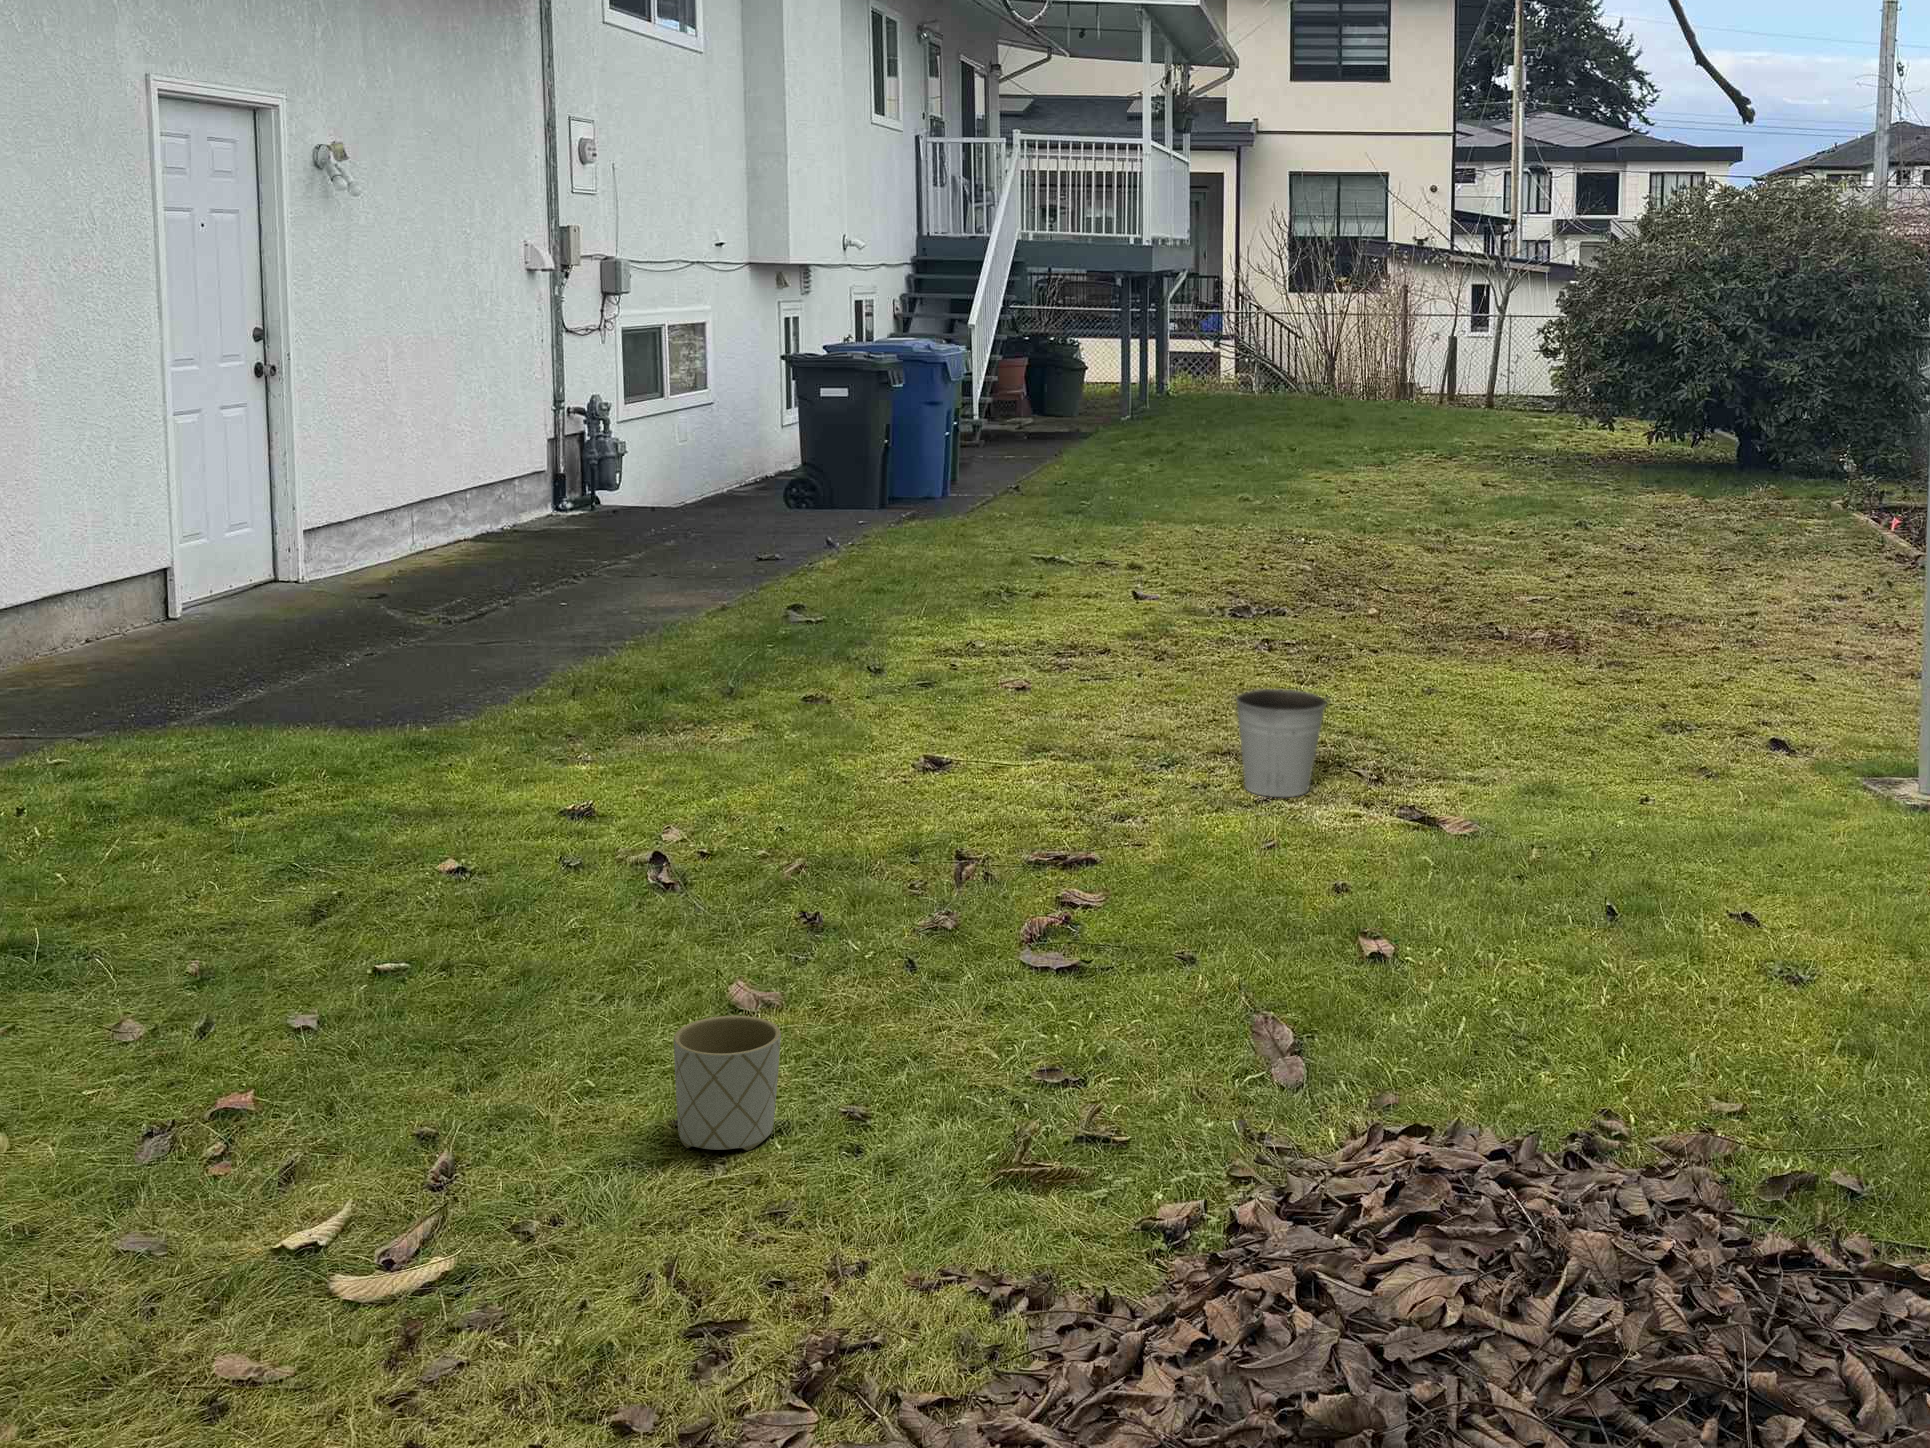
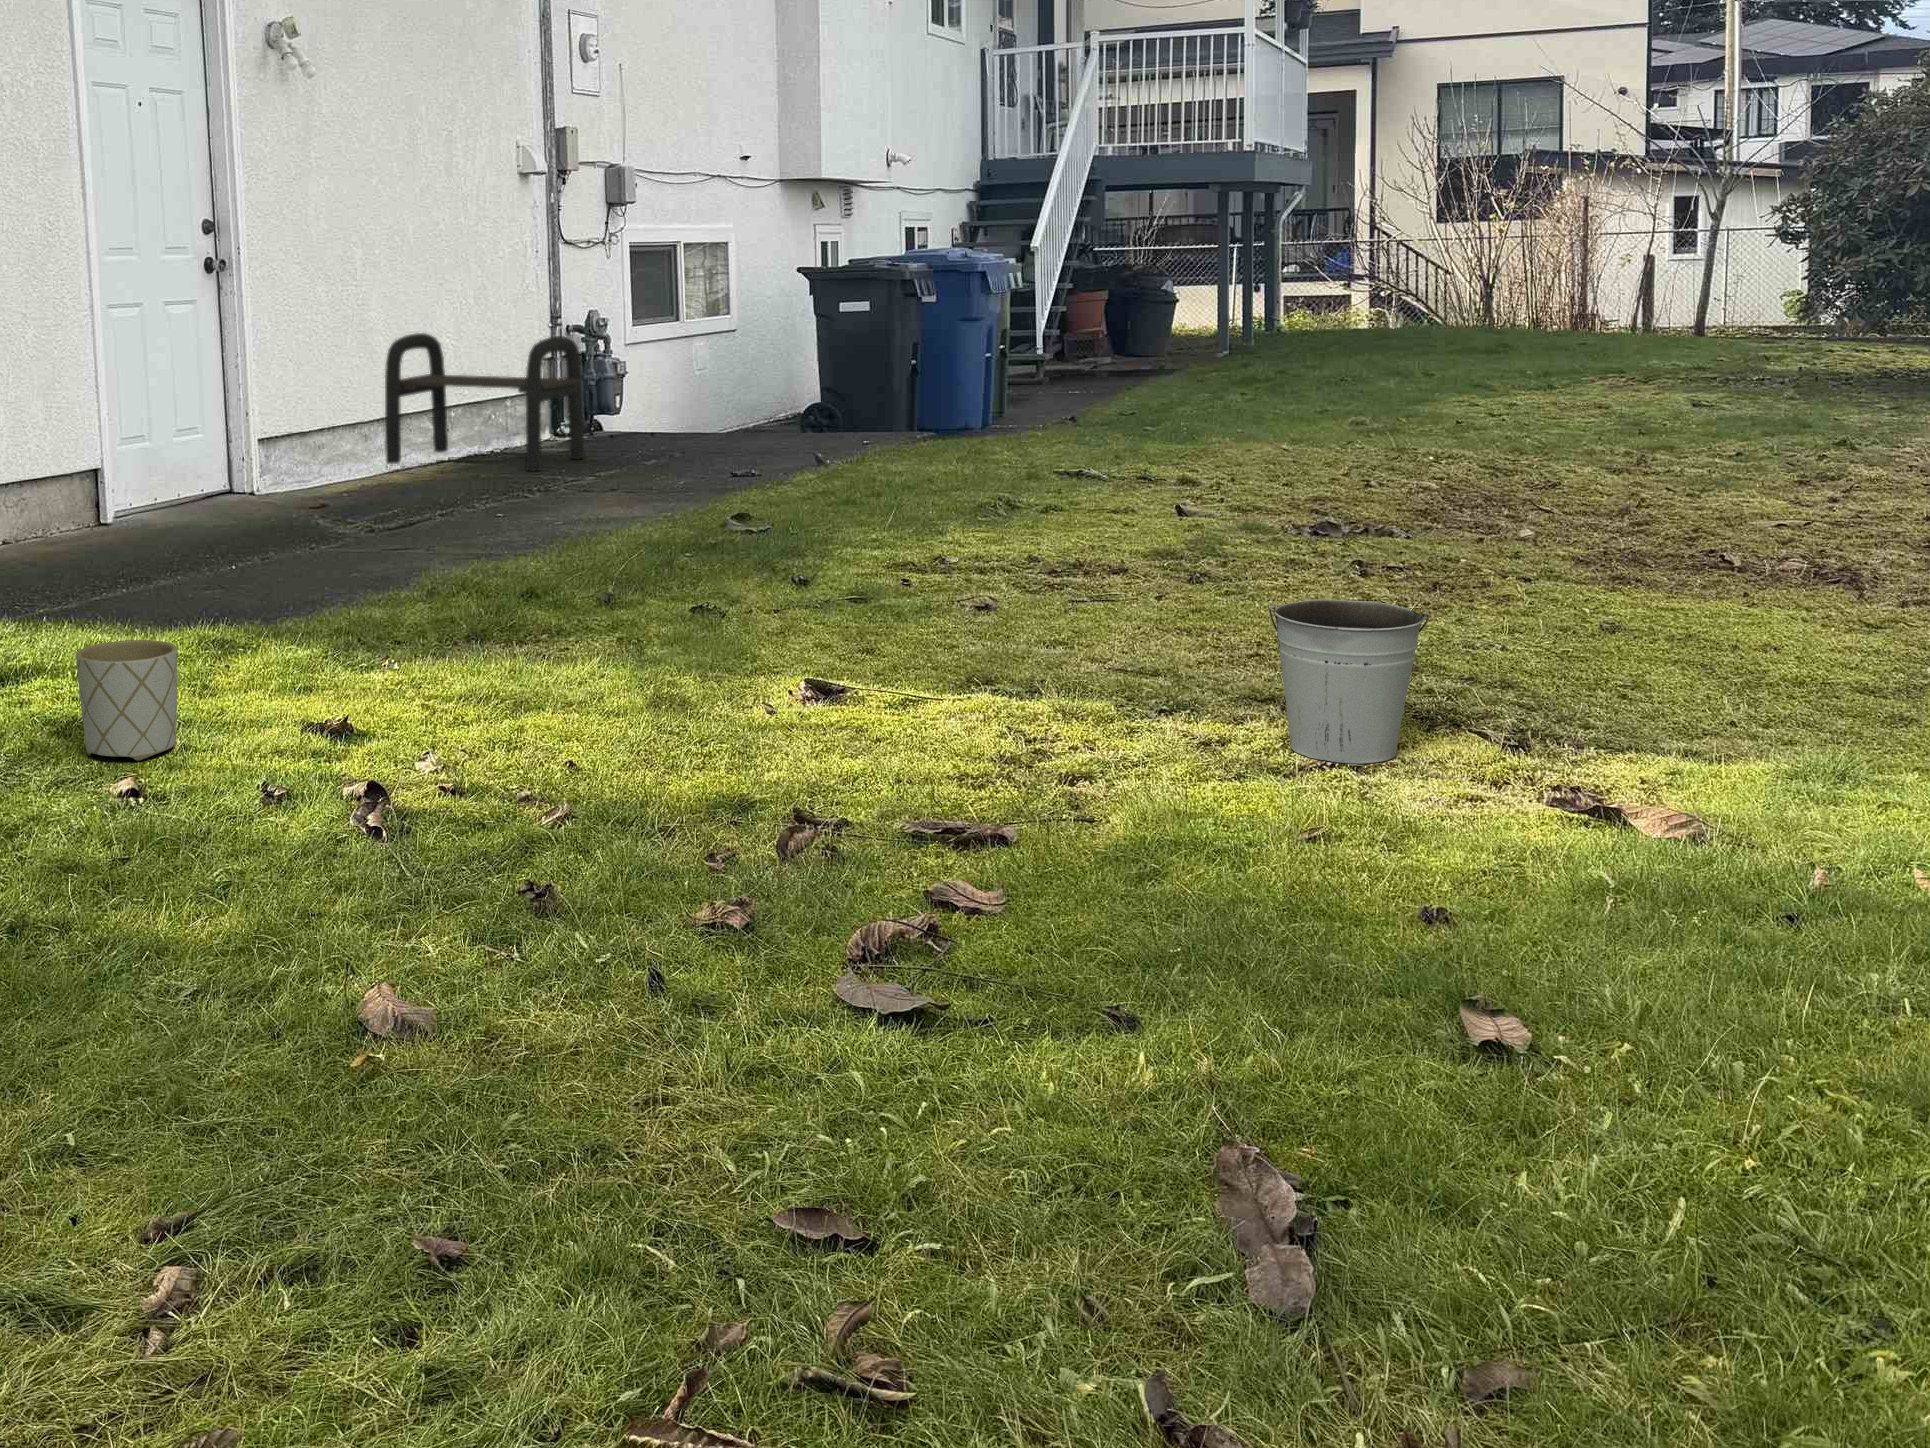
bench: none [418,428,609,558] -> present [385,333,585,471]
planter: present [674,1016,781,1151] -> present [76,640,177,761]

